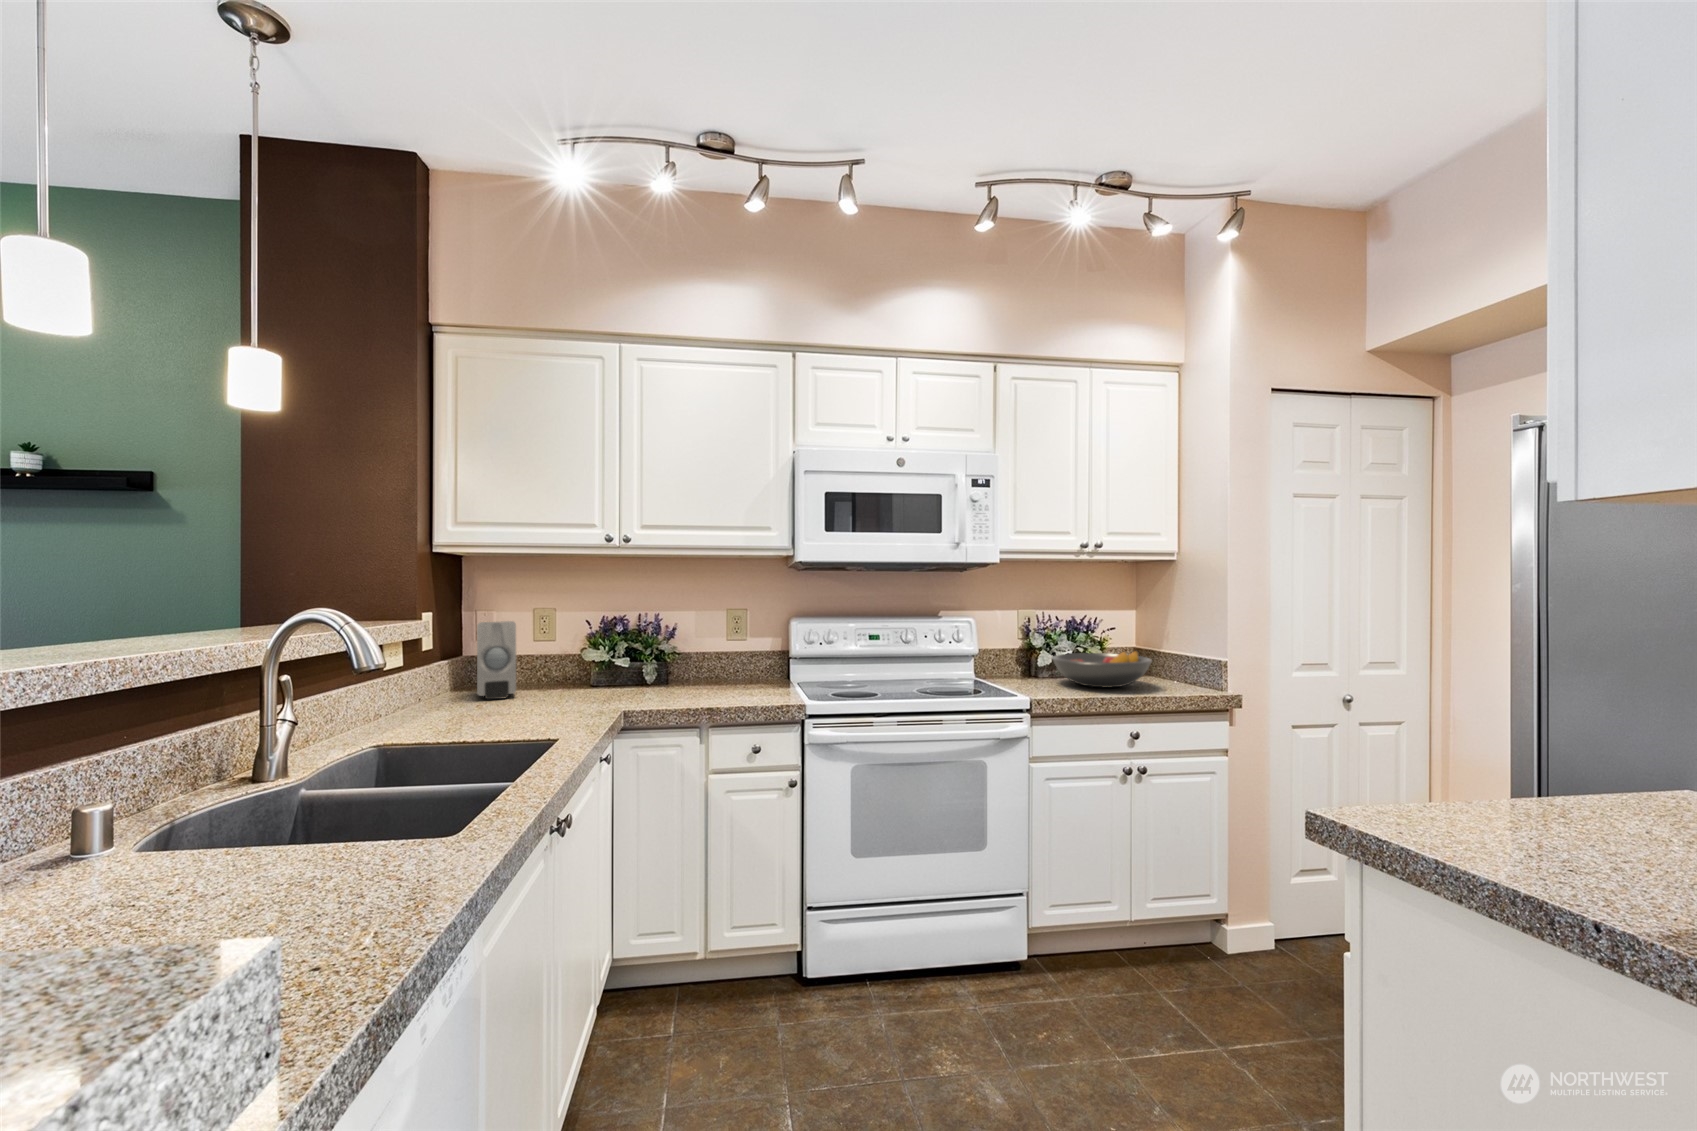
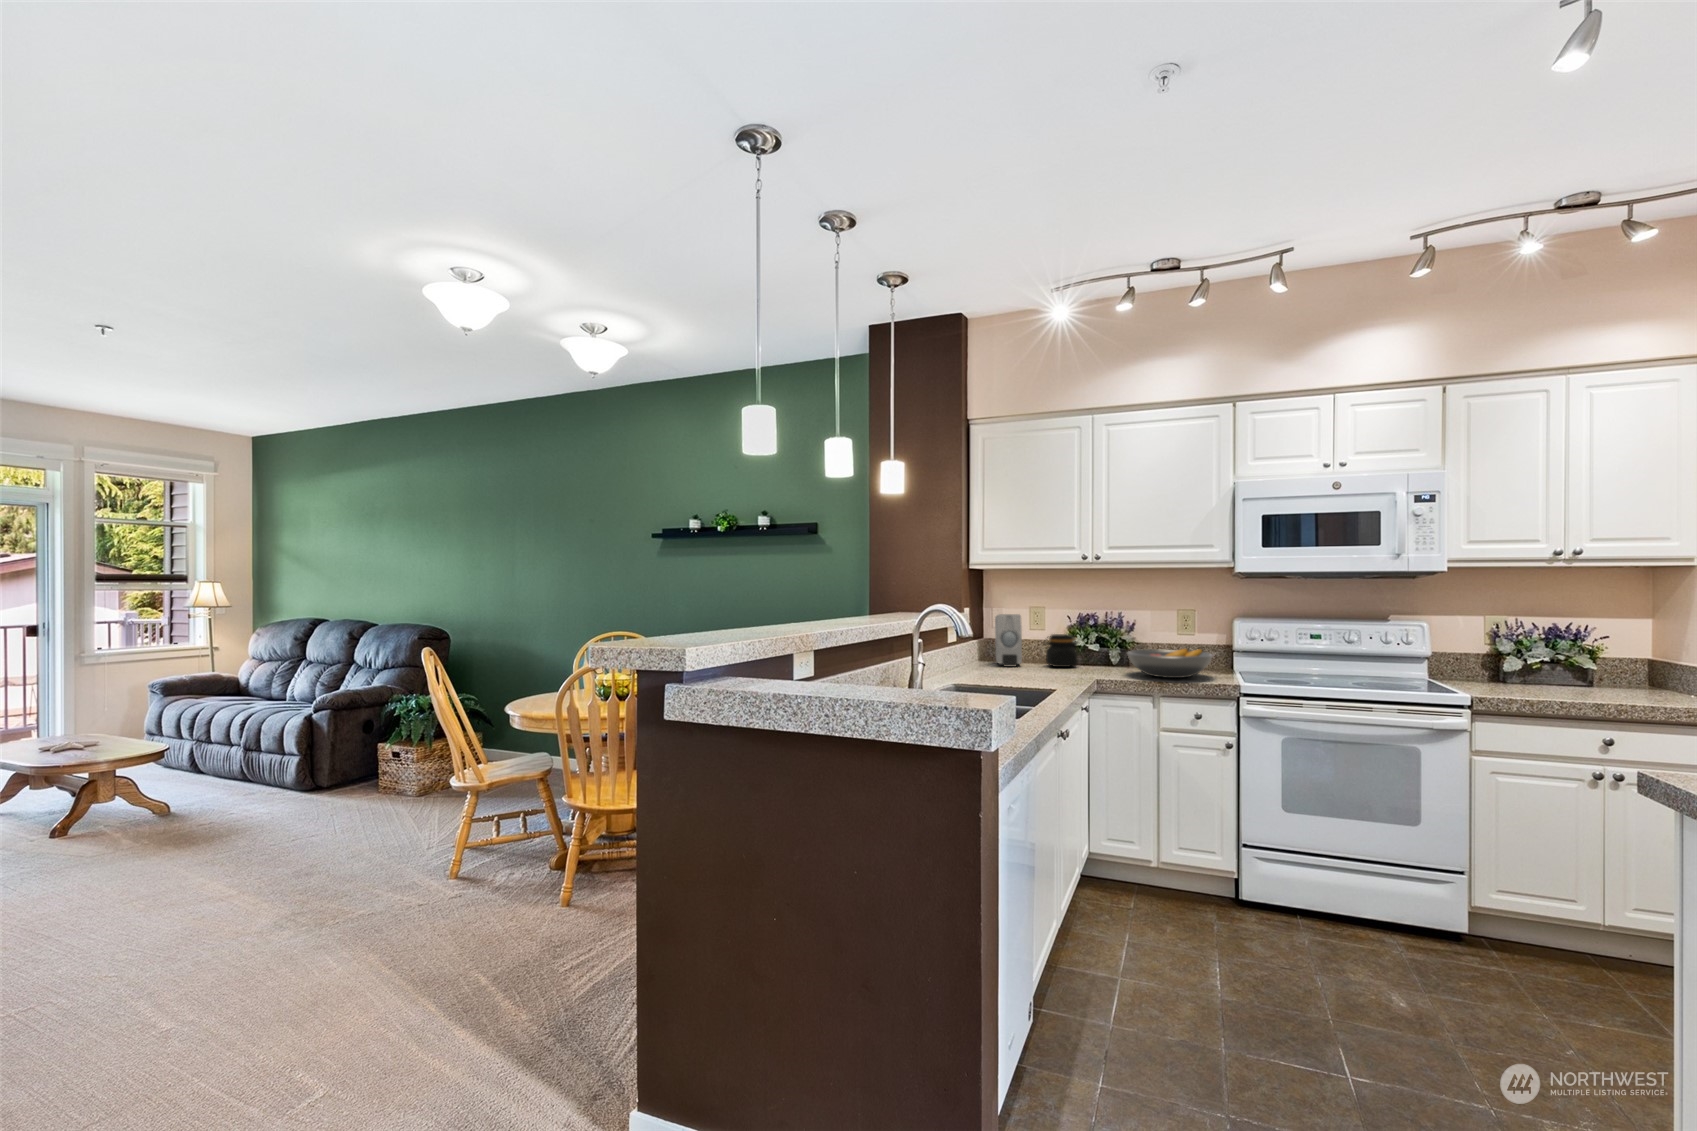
jar: none [549,647,601,694] -> present [1045,634,1078,667]
fruit bowl: present [1052,651,1152,687] -> present [1127,648,1213,678]

